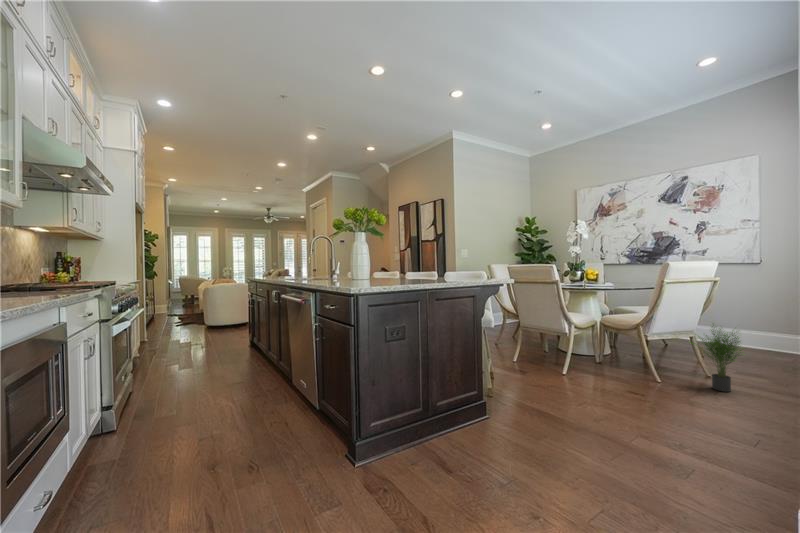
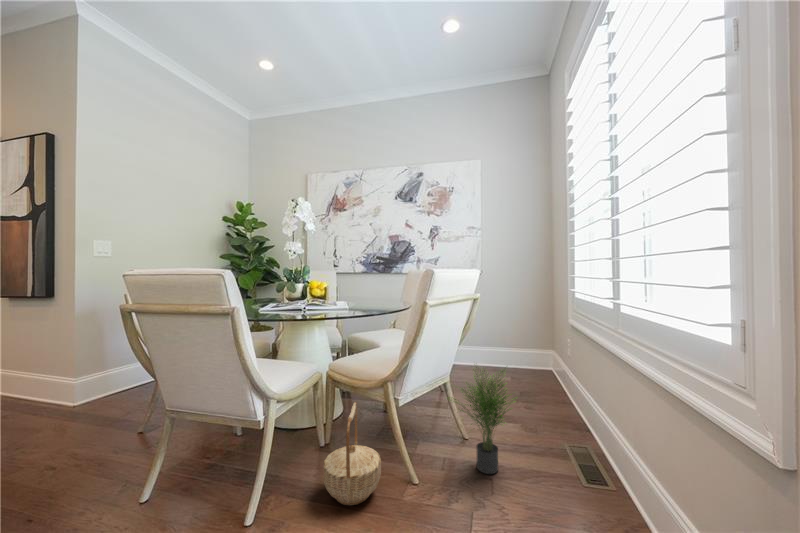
basket: none [601,334,636,381] -> present [323,402,381,505]

